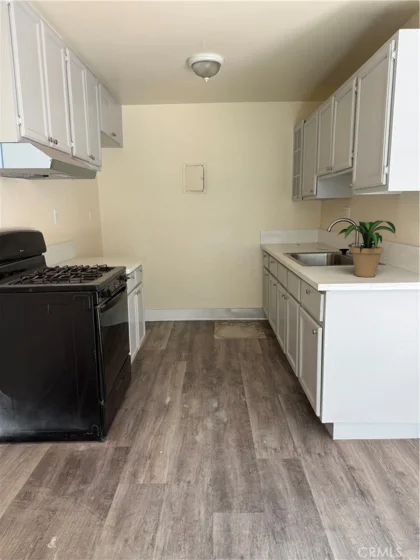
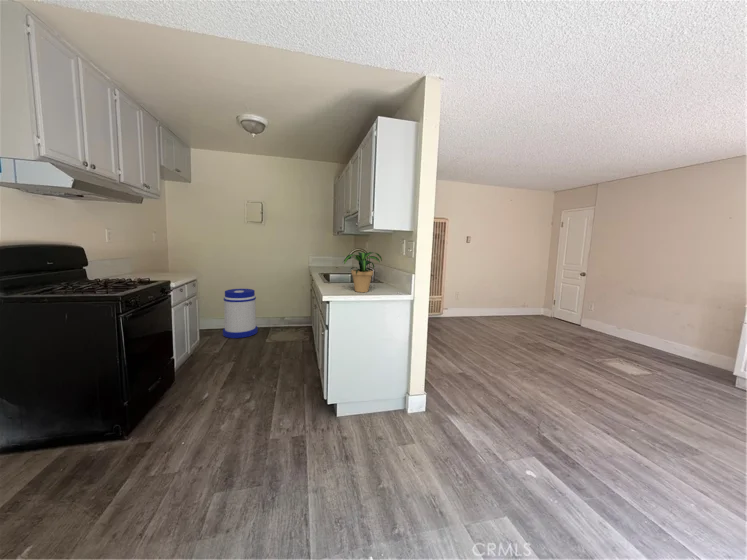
trash can: none [161,274,199,334] -> present [223,289,258,338]

